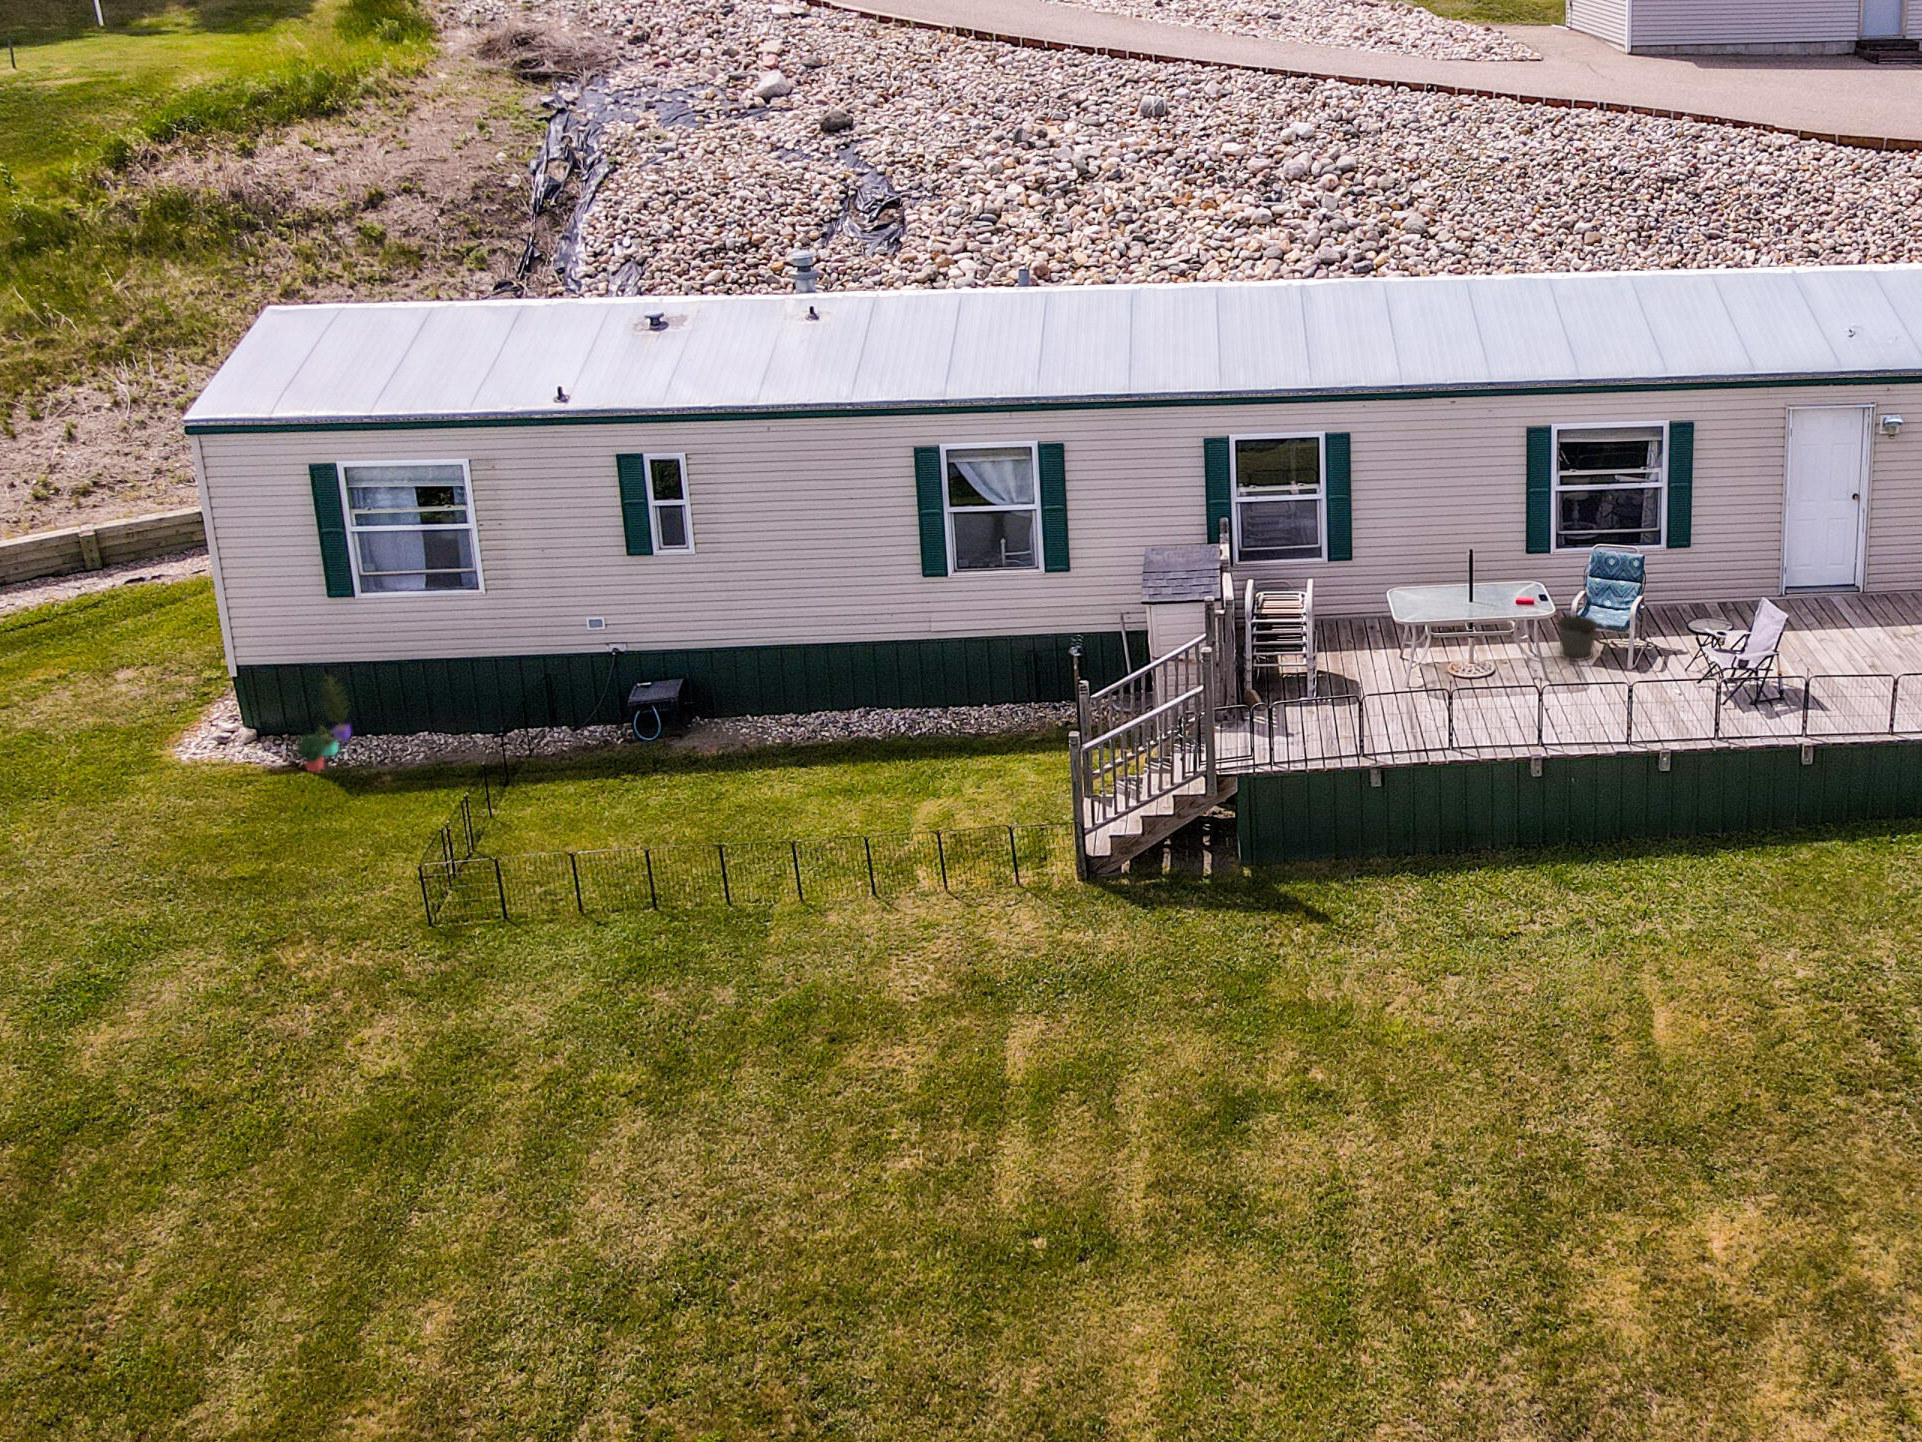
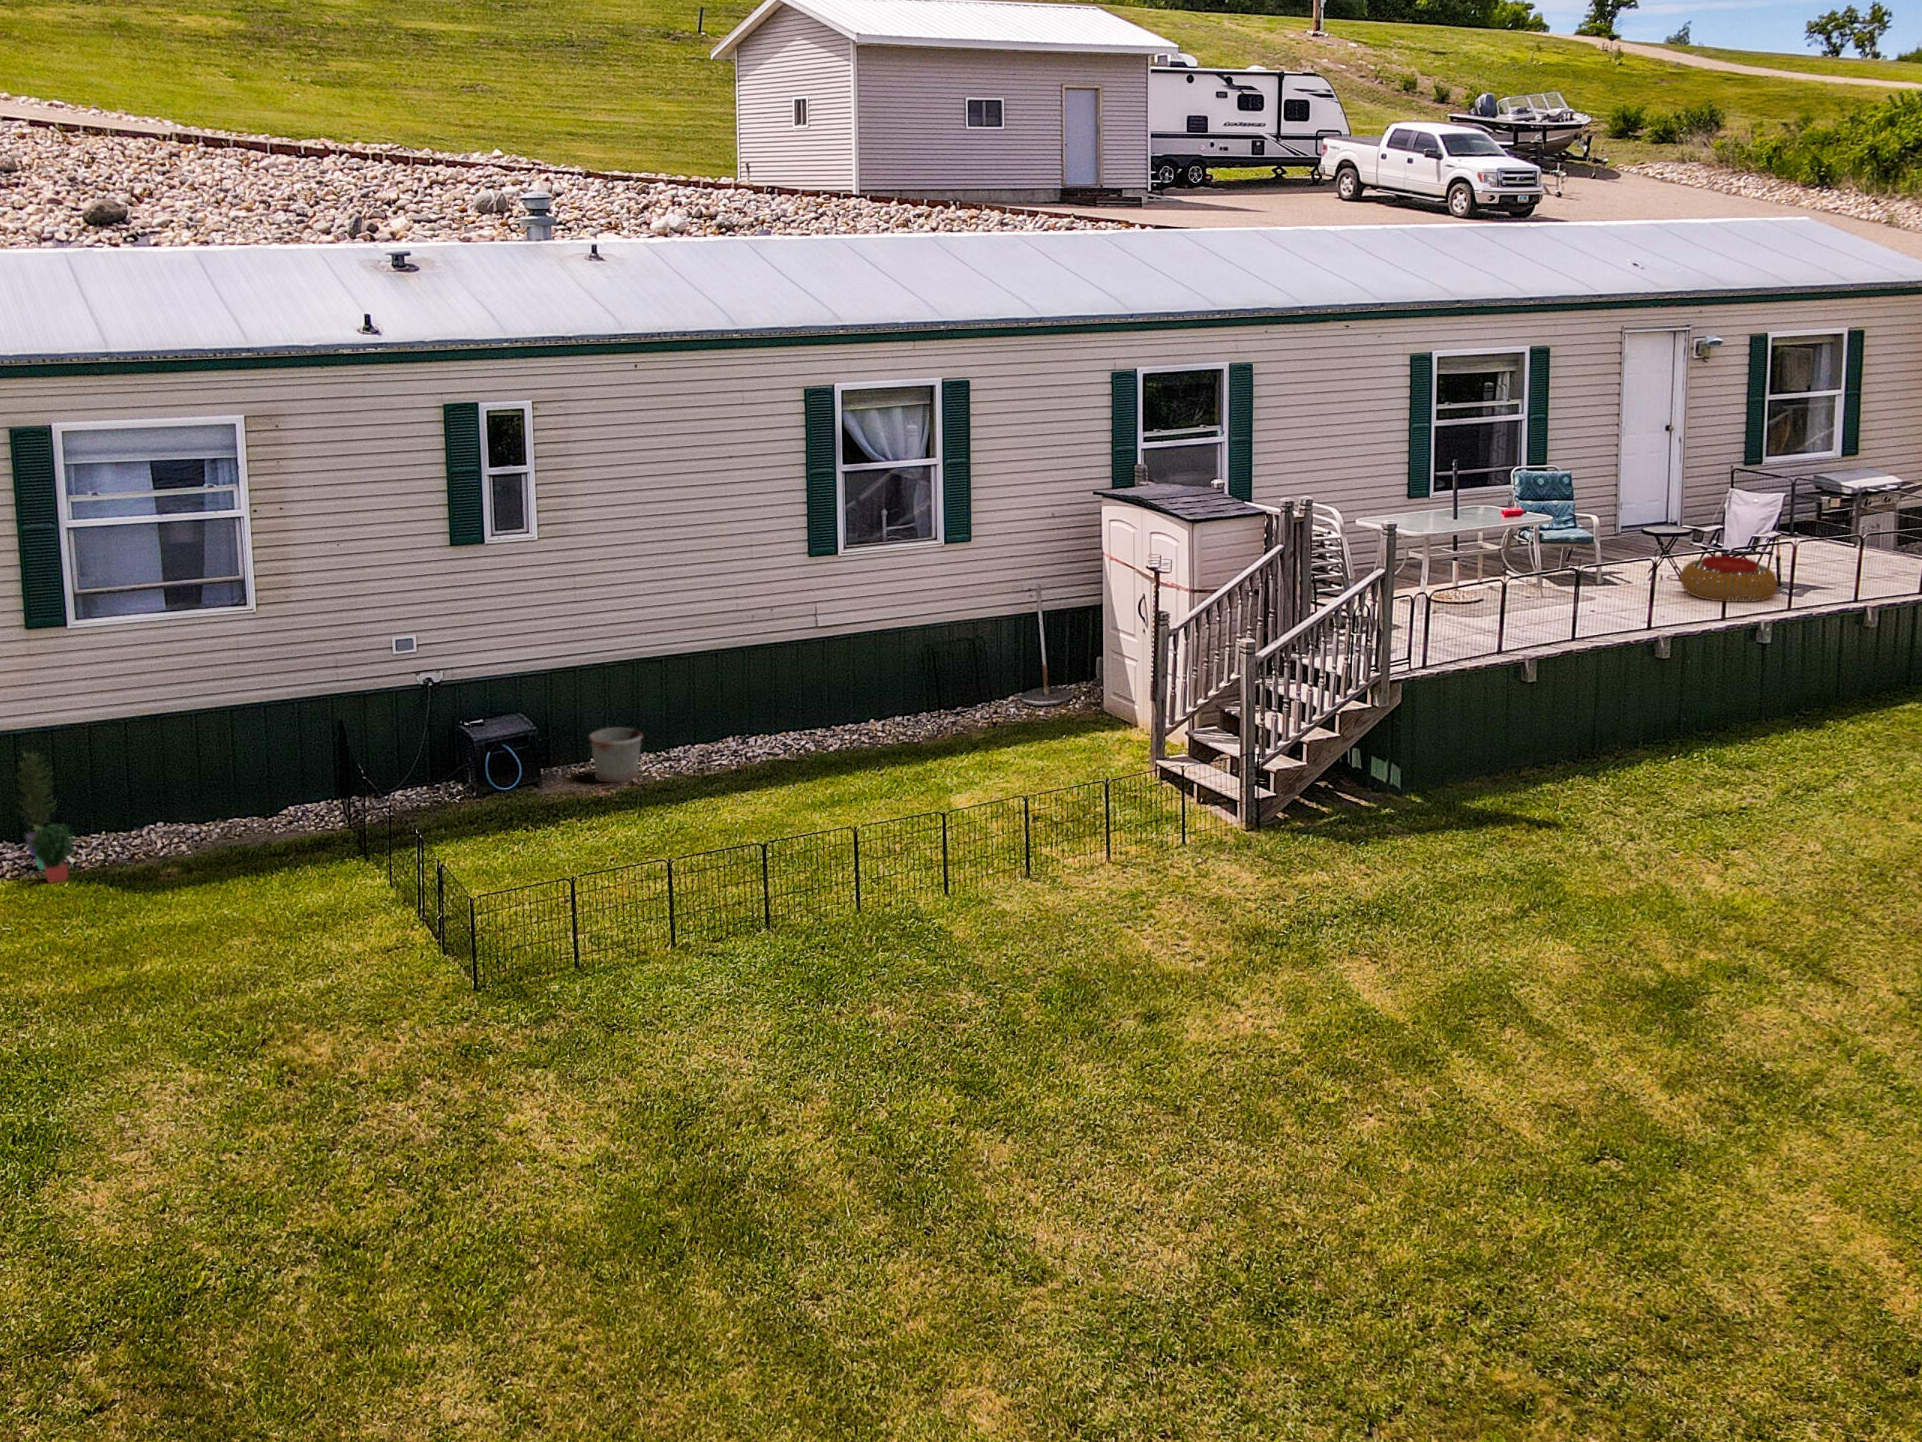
bucket: present [1557,615,1598,661] -> present [589,728,643,782]
pouf: none [1644,676,1734,735] -> present [1680,555,1777,602]

